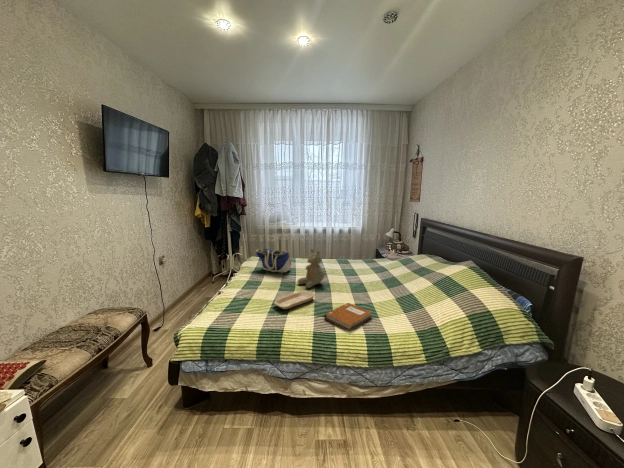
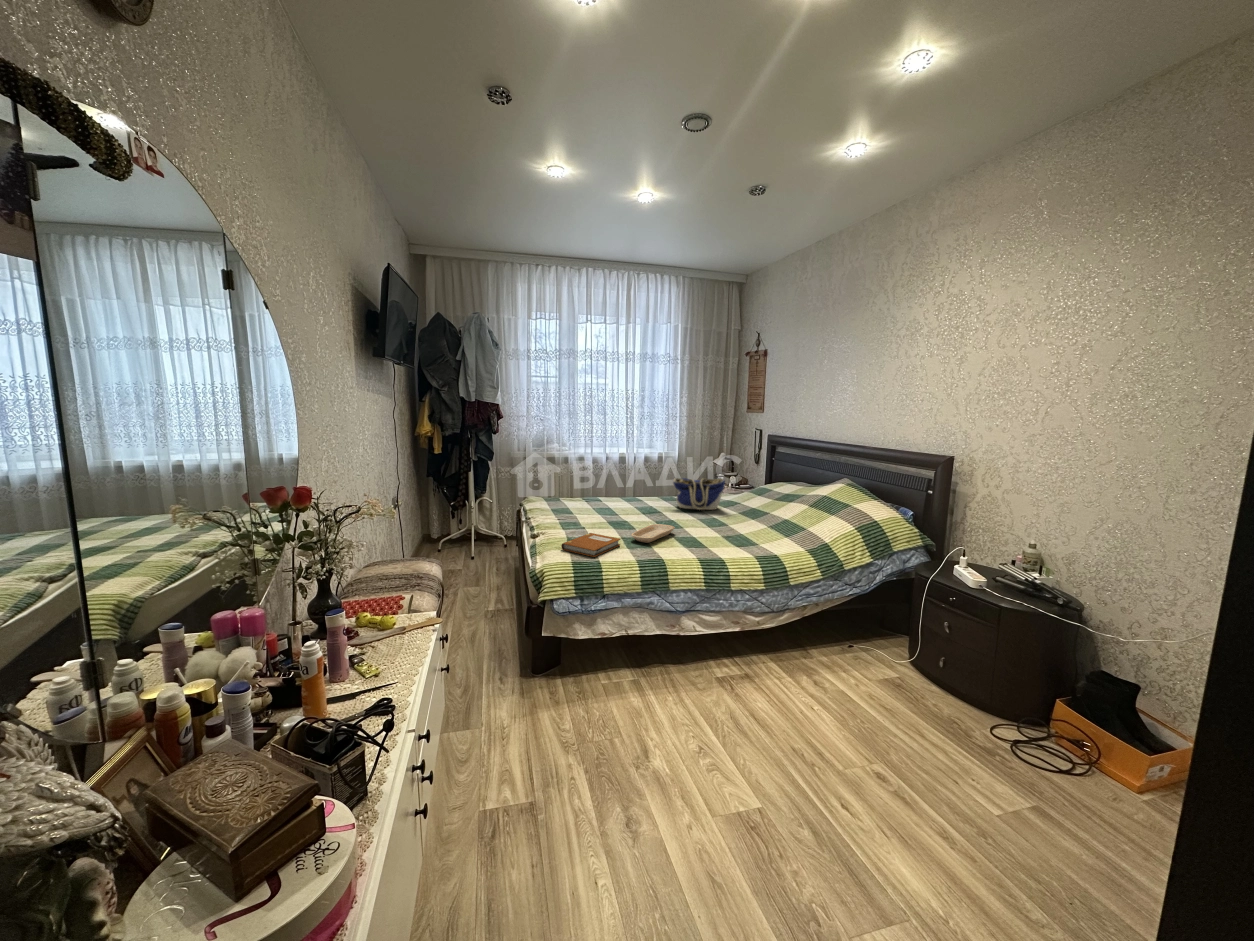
tote bag: present [256,249,292,273] -> present [673,478,725,510]
teddy bear: present [298,249,325,288] -> none [636,472,675,523]
notebook: present [324,303,372,331] -> present [561,533,620,557]

